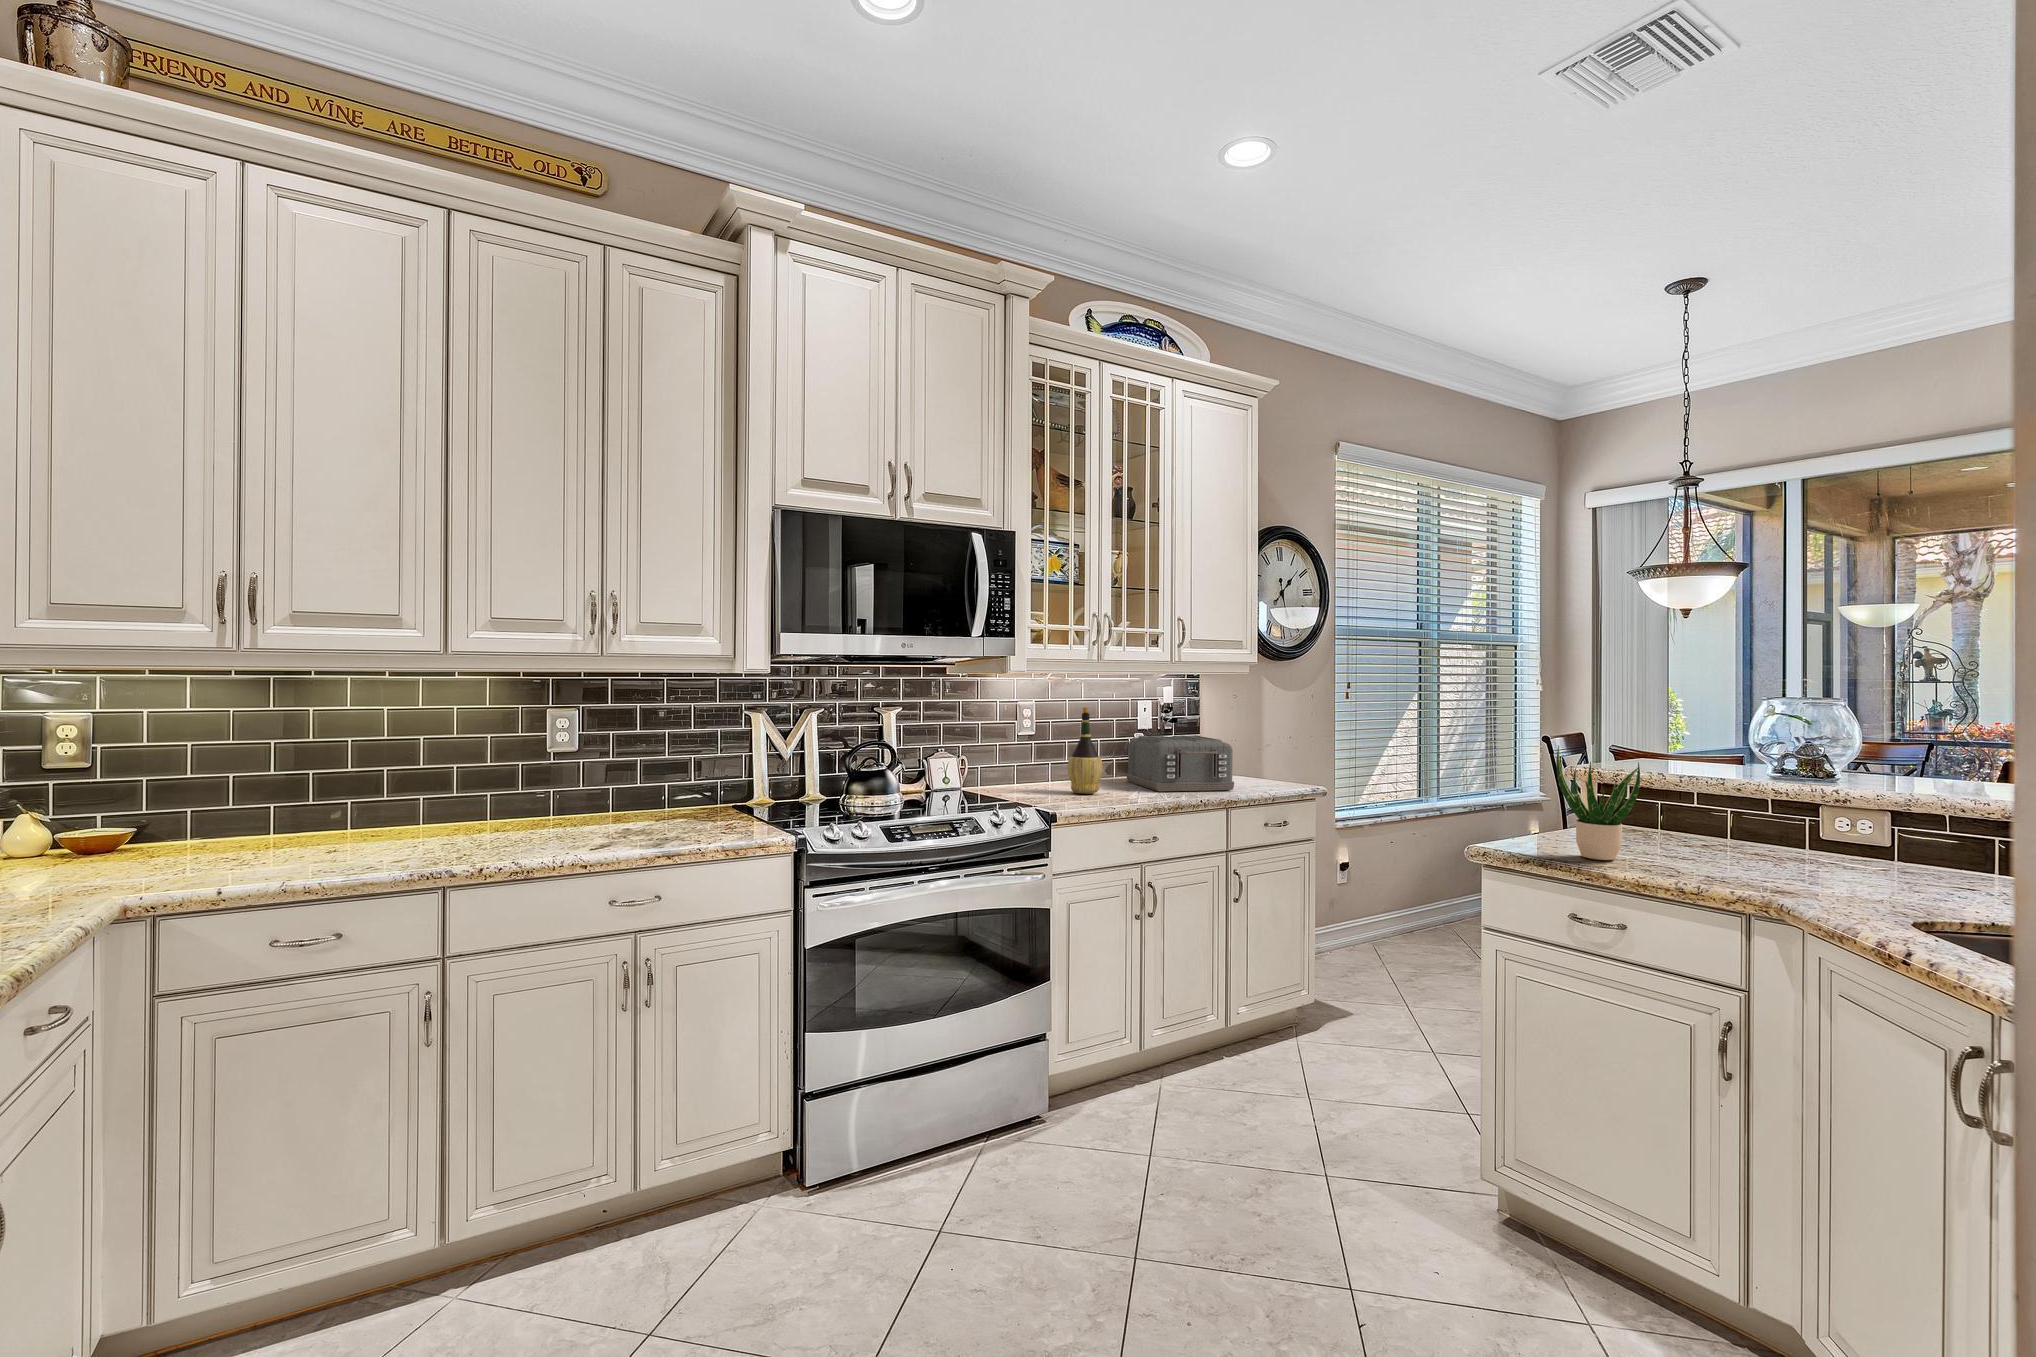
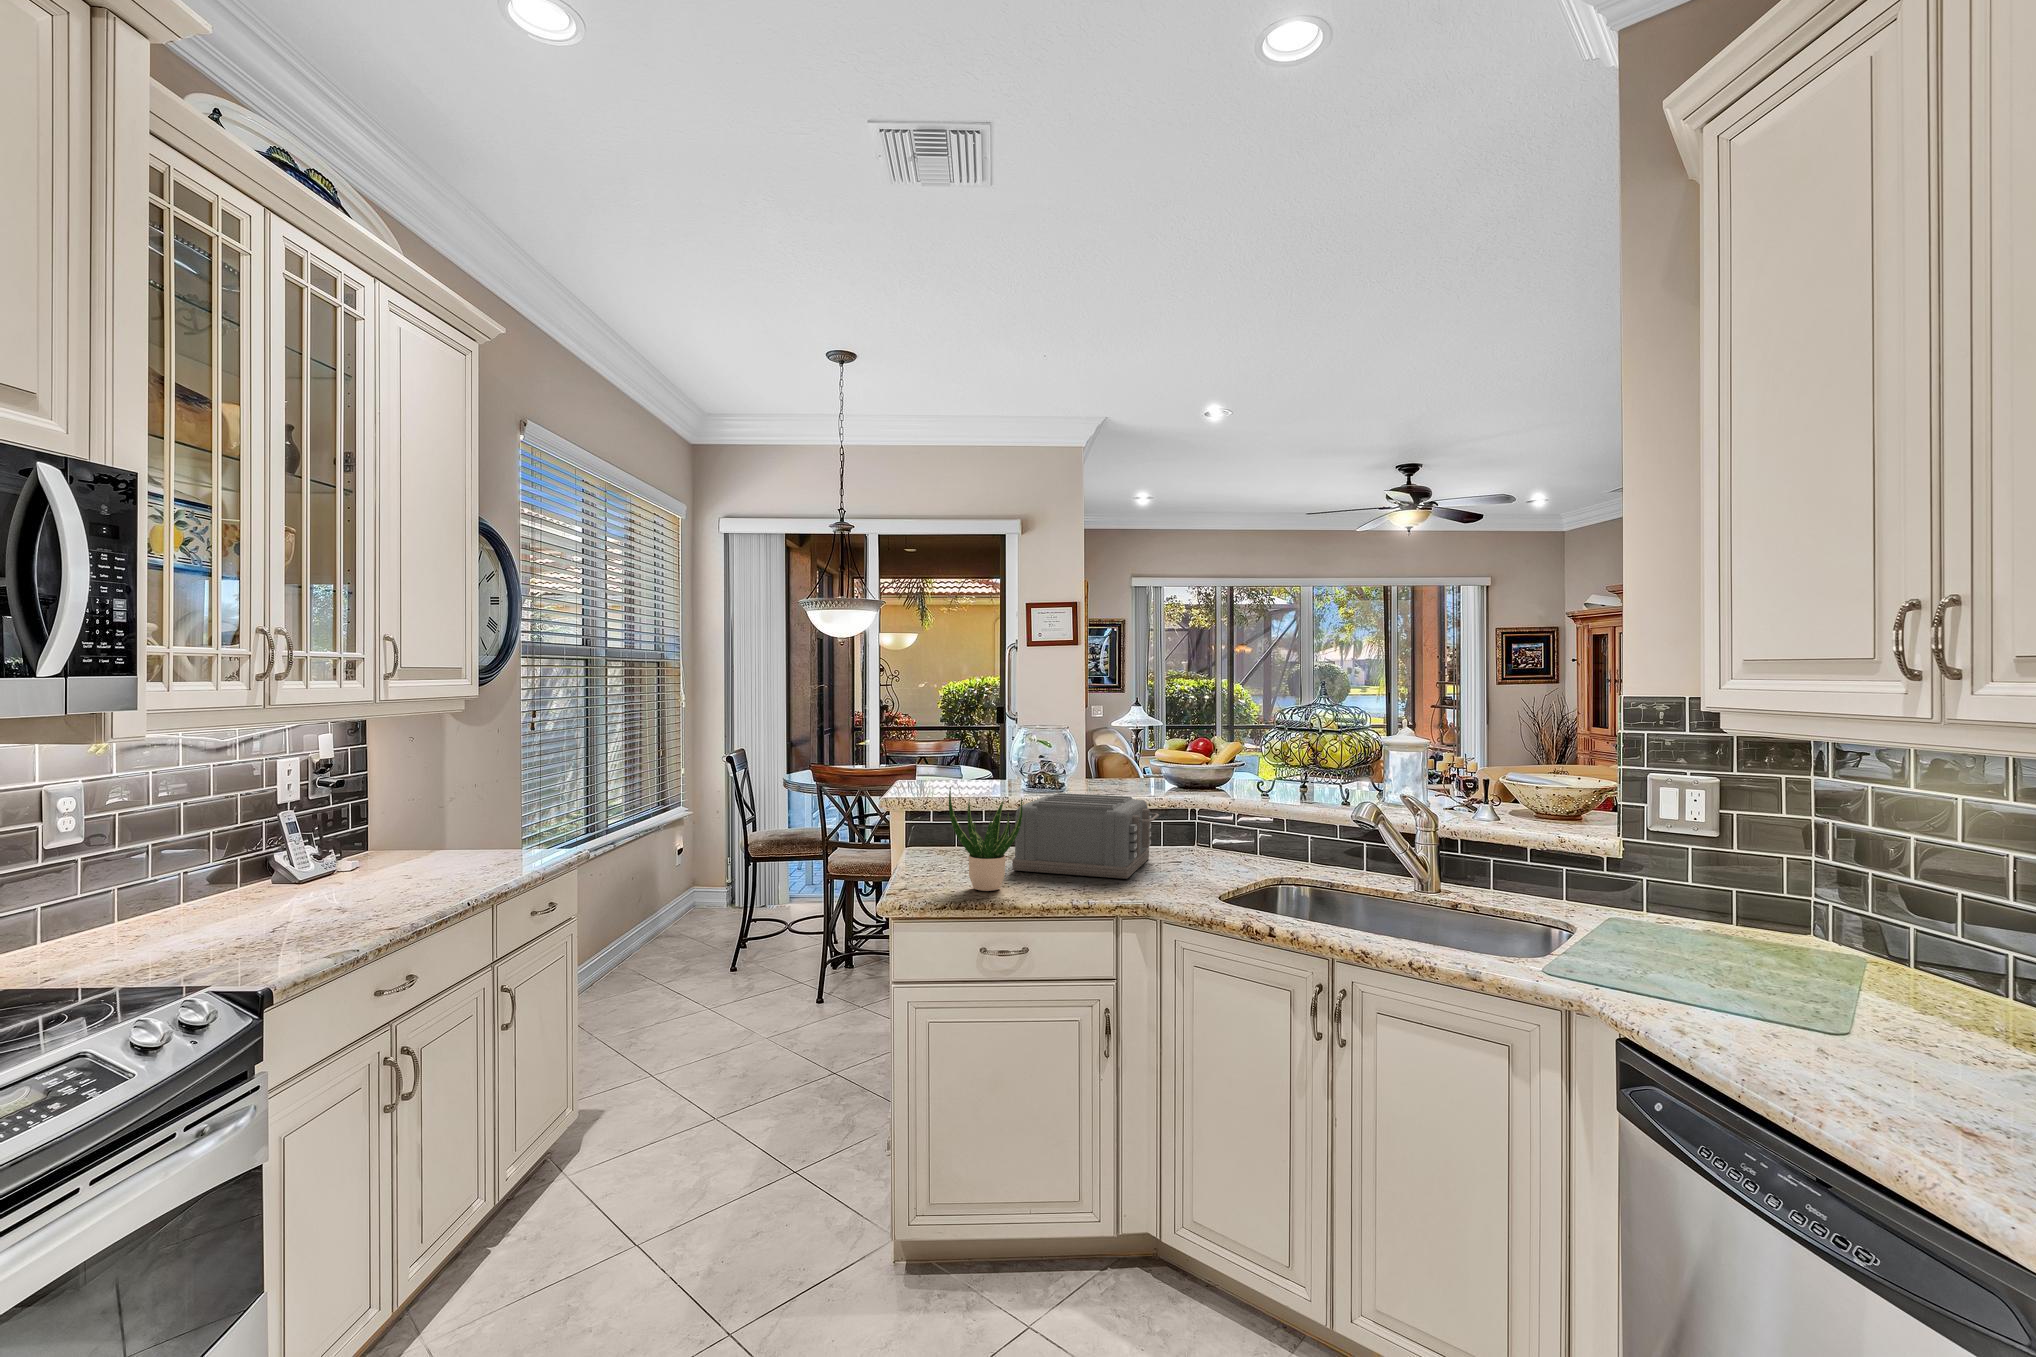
wine bottle: present [1068,707,1102,794] -> none [212,781,286,925]
toaster: present [1126,736,1234,791] -> present [1012,793,1159,879]

